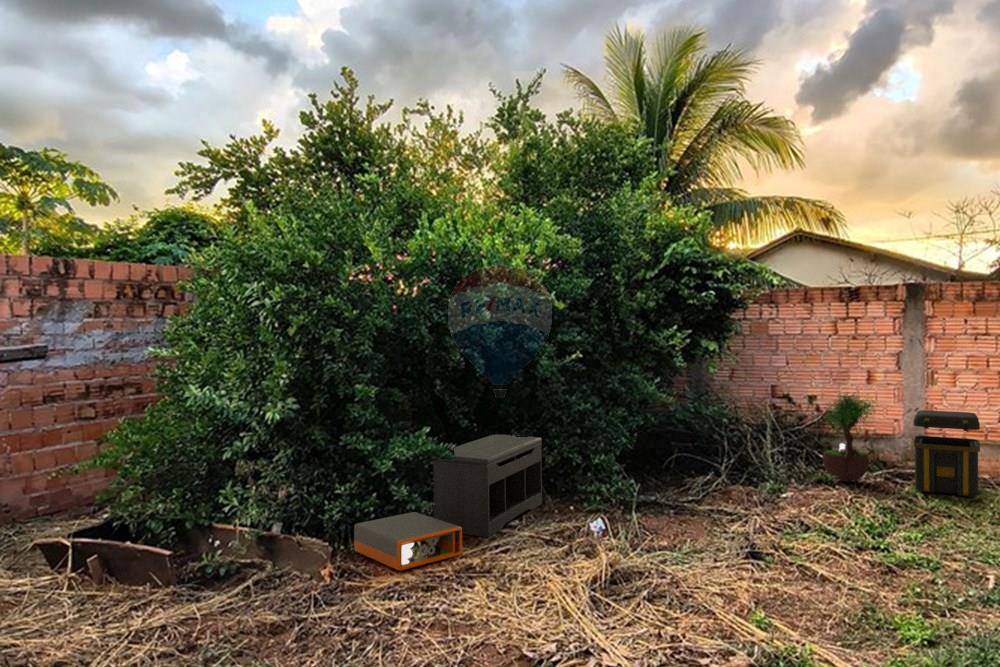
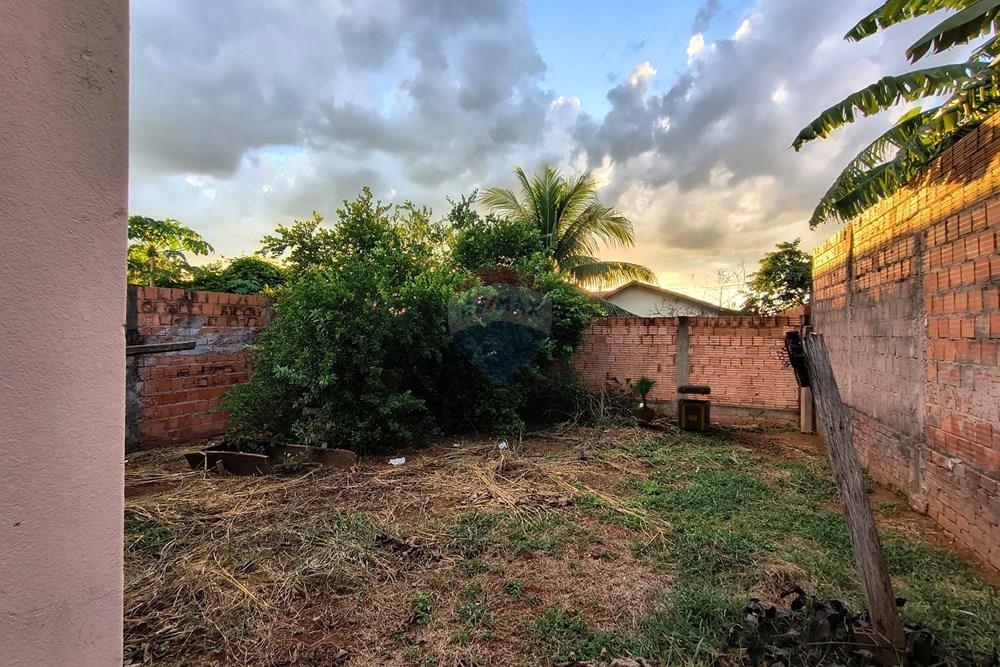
bench: present [433,435,542,537] -> none [412,397,474,452]
storage box: present [354,512,462,571] -> none [367,438,429,468]

